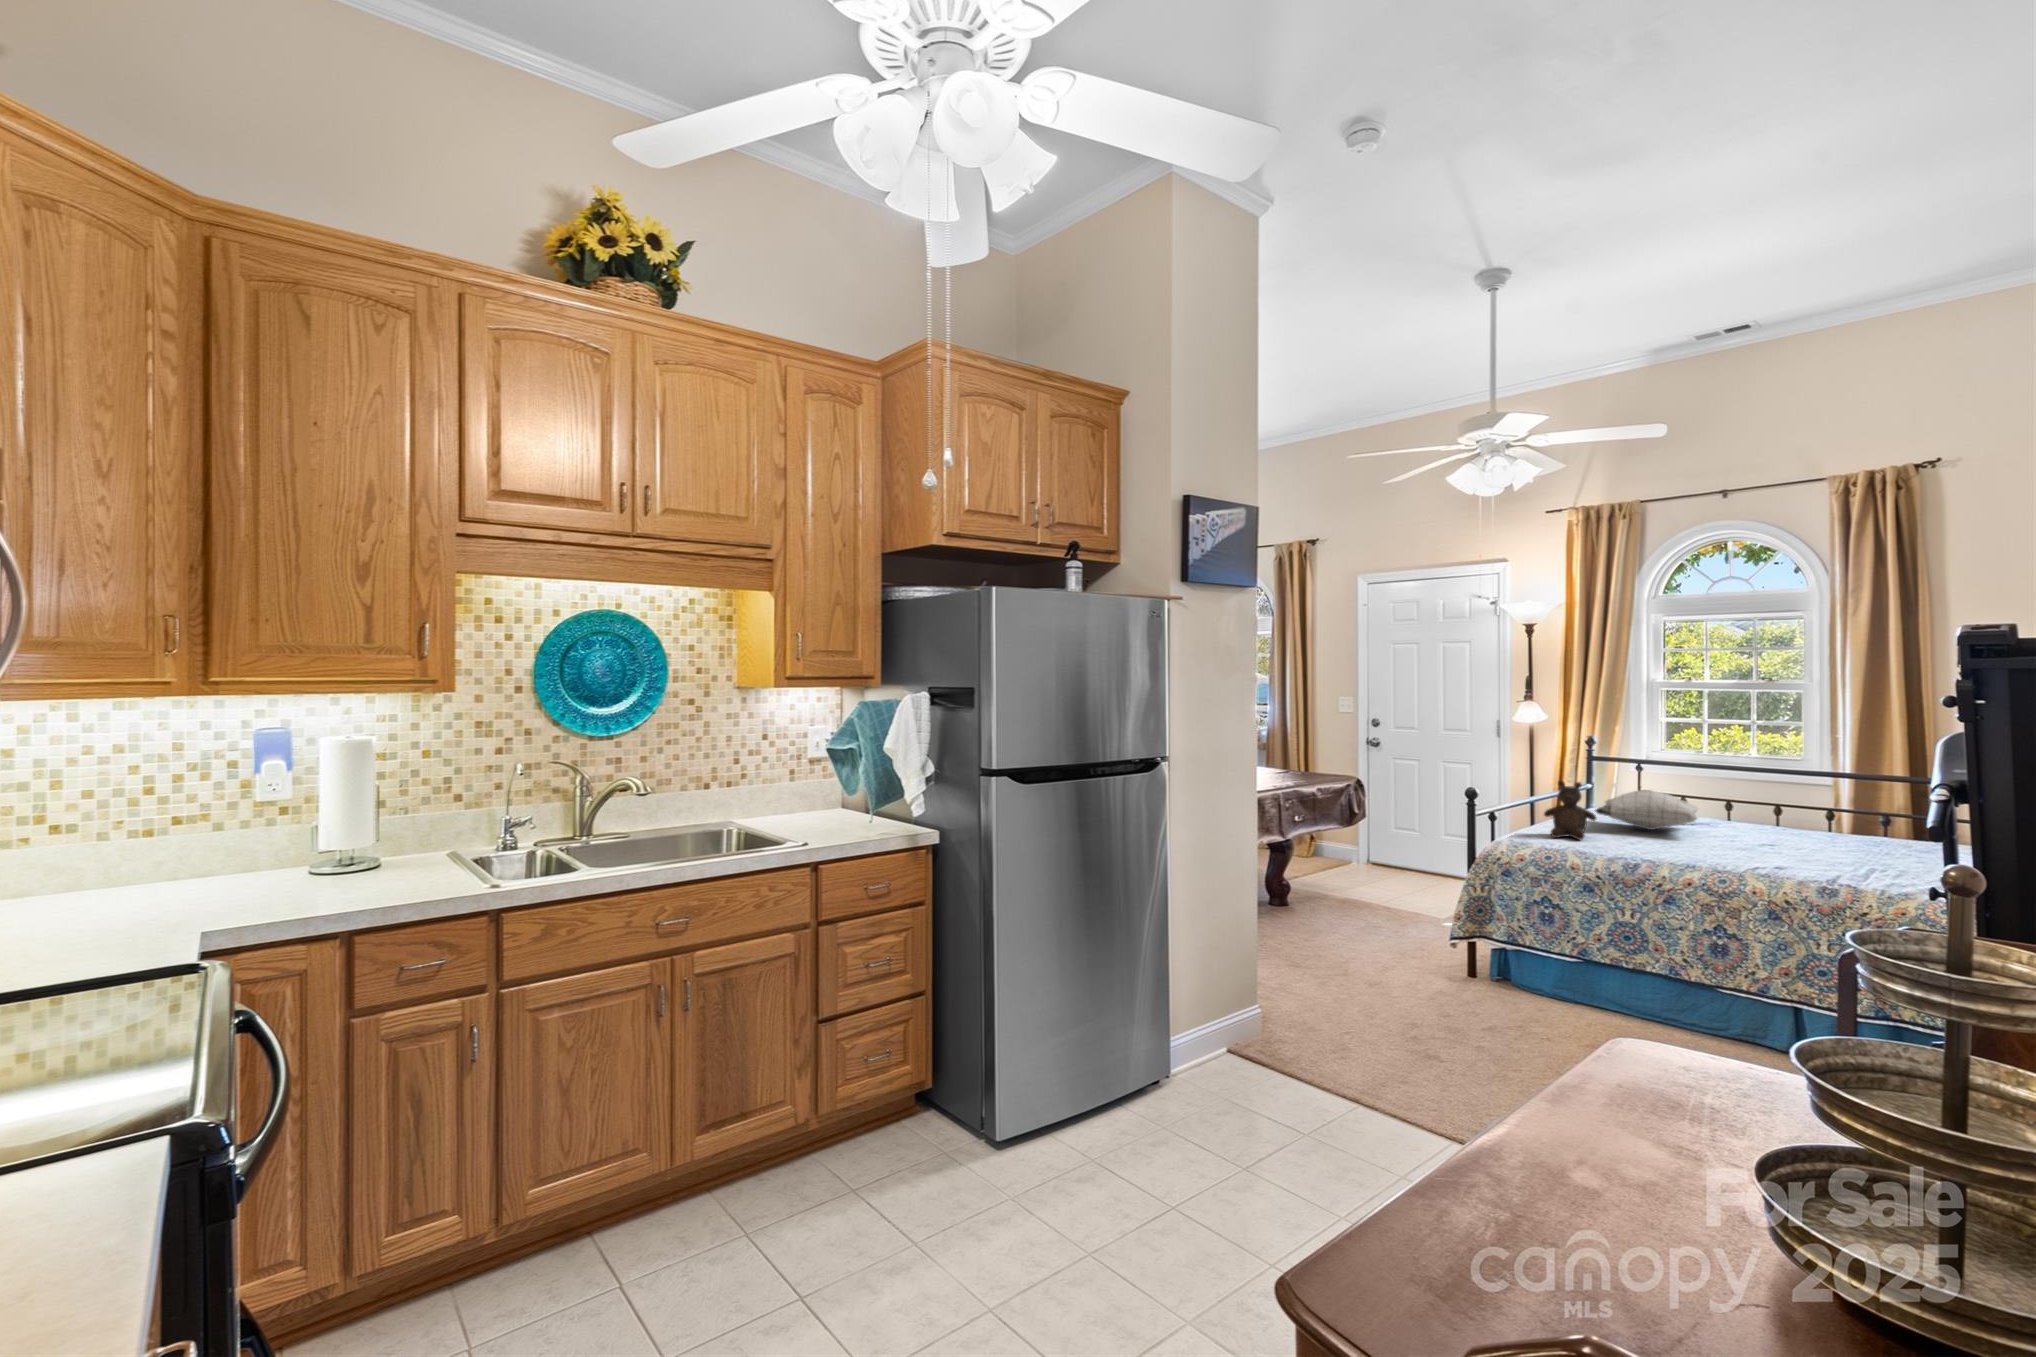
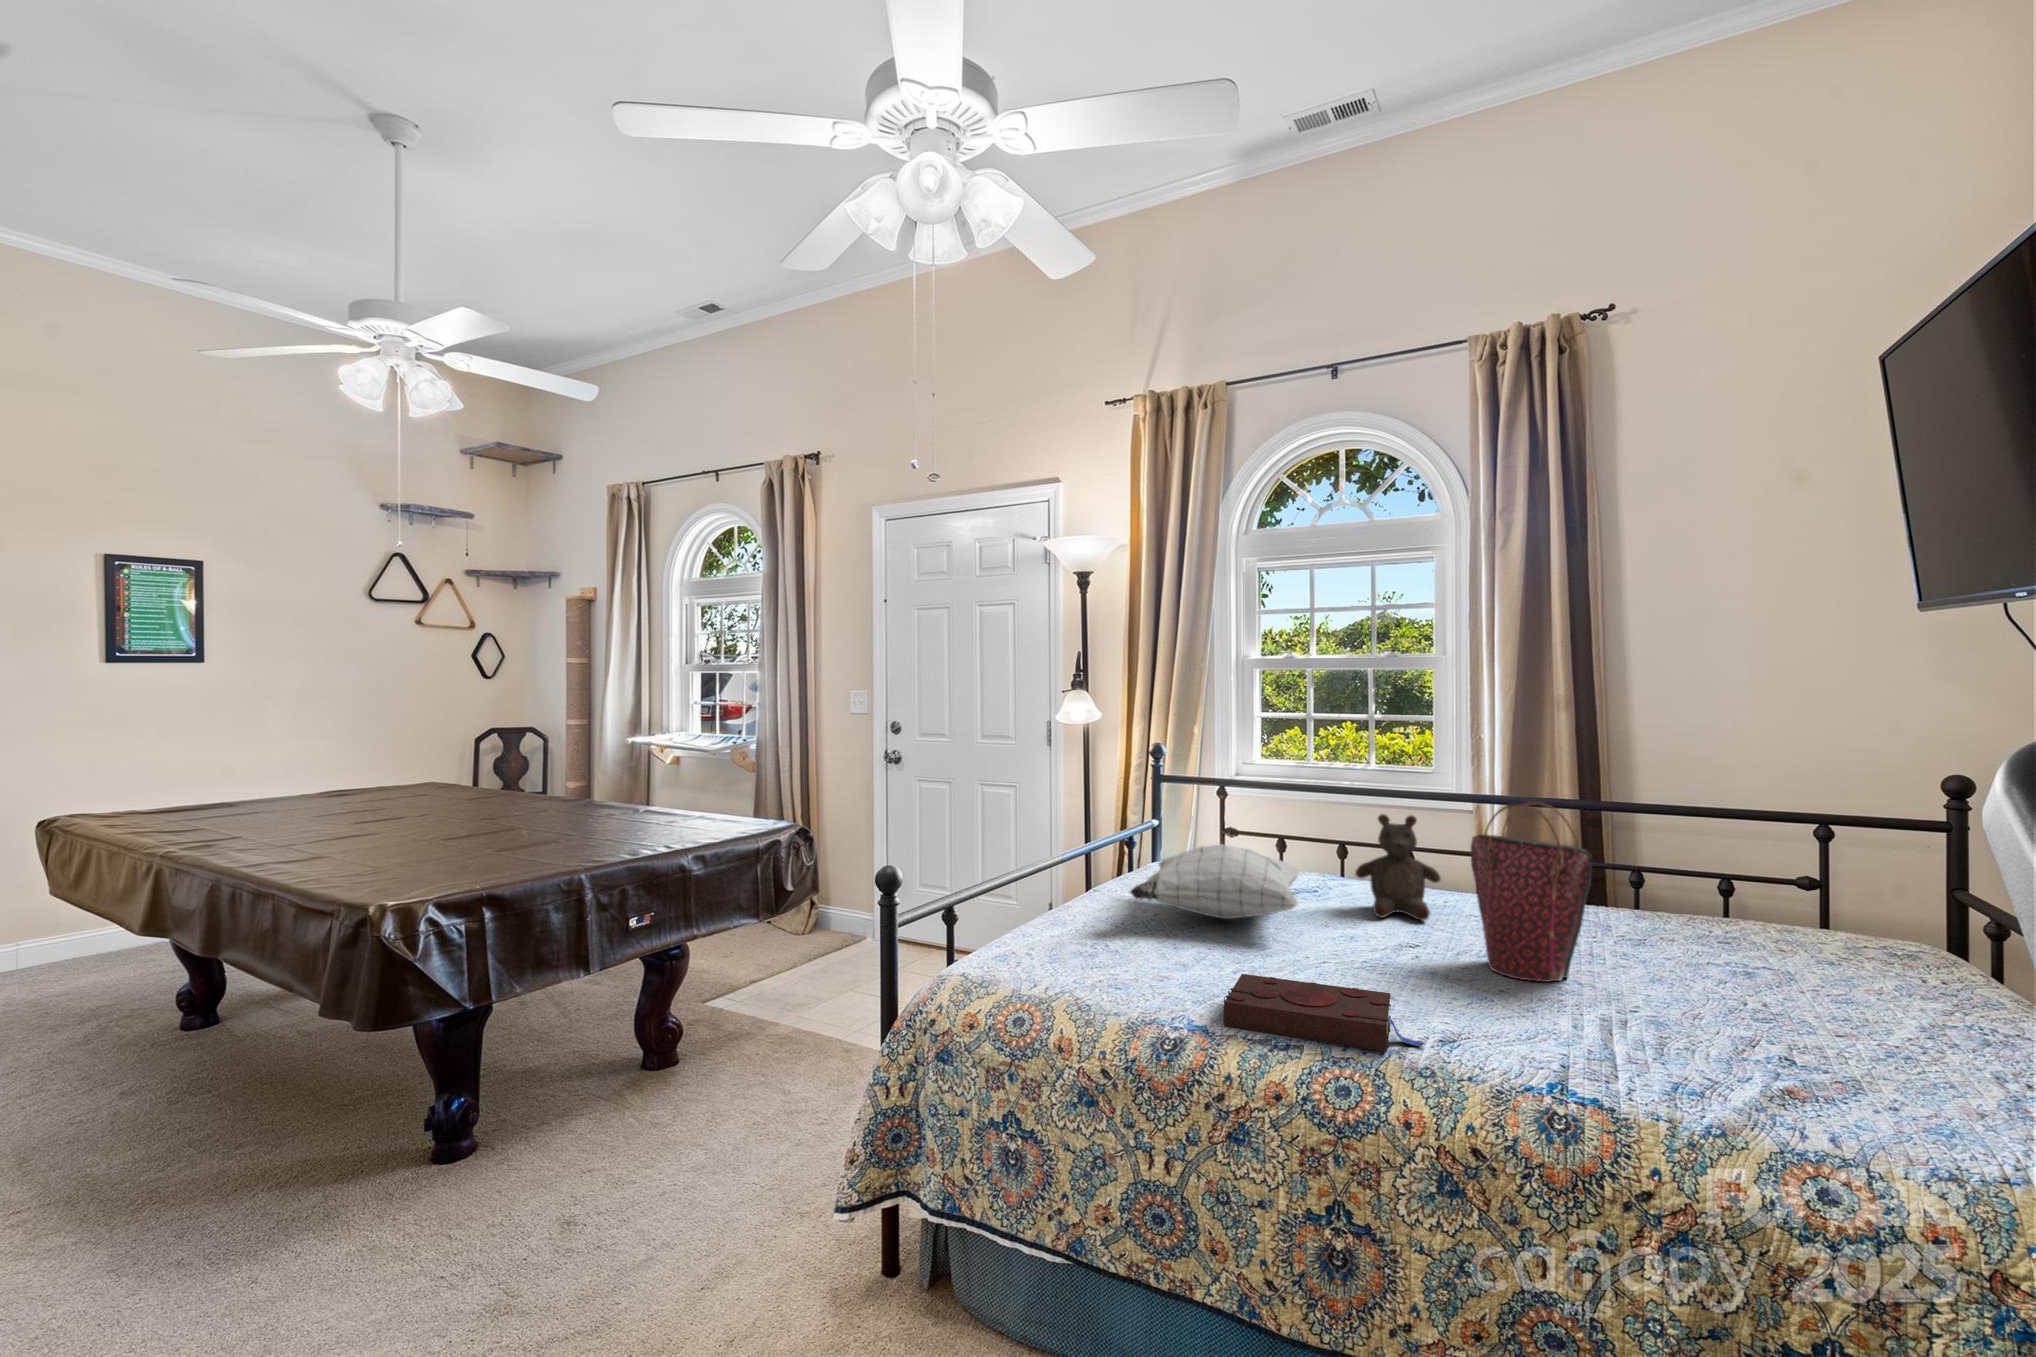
handbag: none [1806,768,1874,857] -> present [1471,802,1592,982]
stuffed bear: present [1544,781,1597,840] -> present [1355,814,1441,921]
book: none [1661,841,1766,867] -> present [1223,974,1423,1052]

